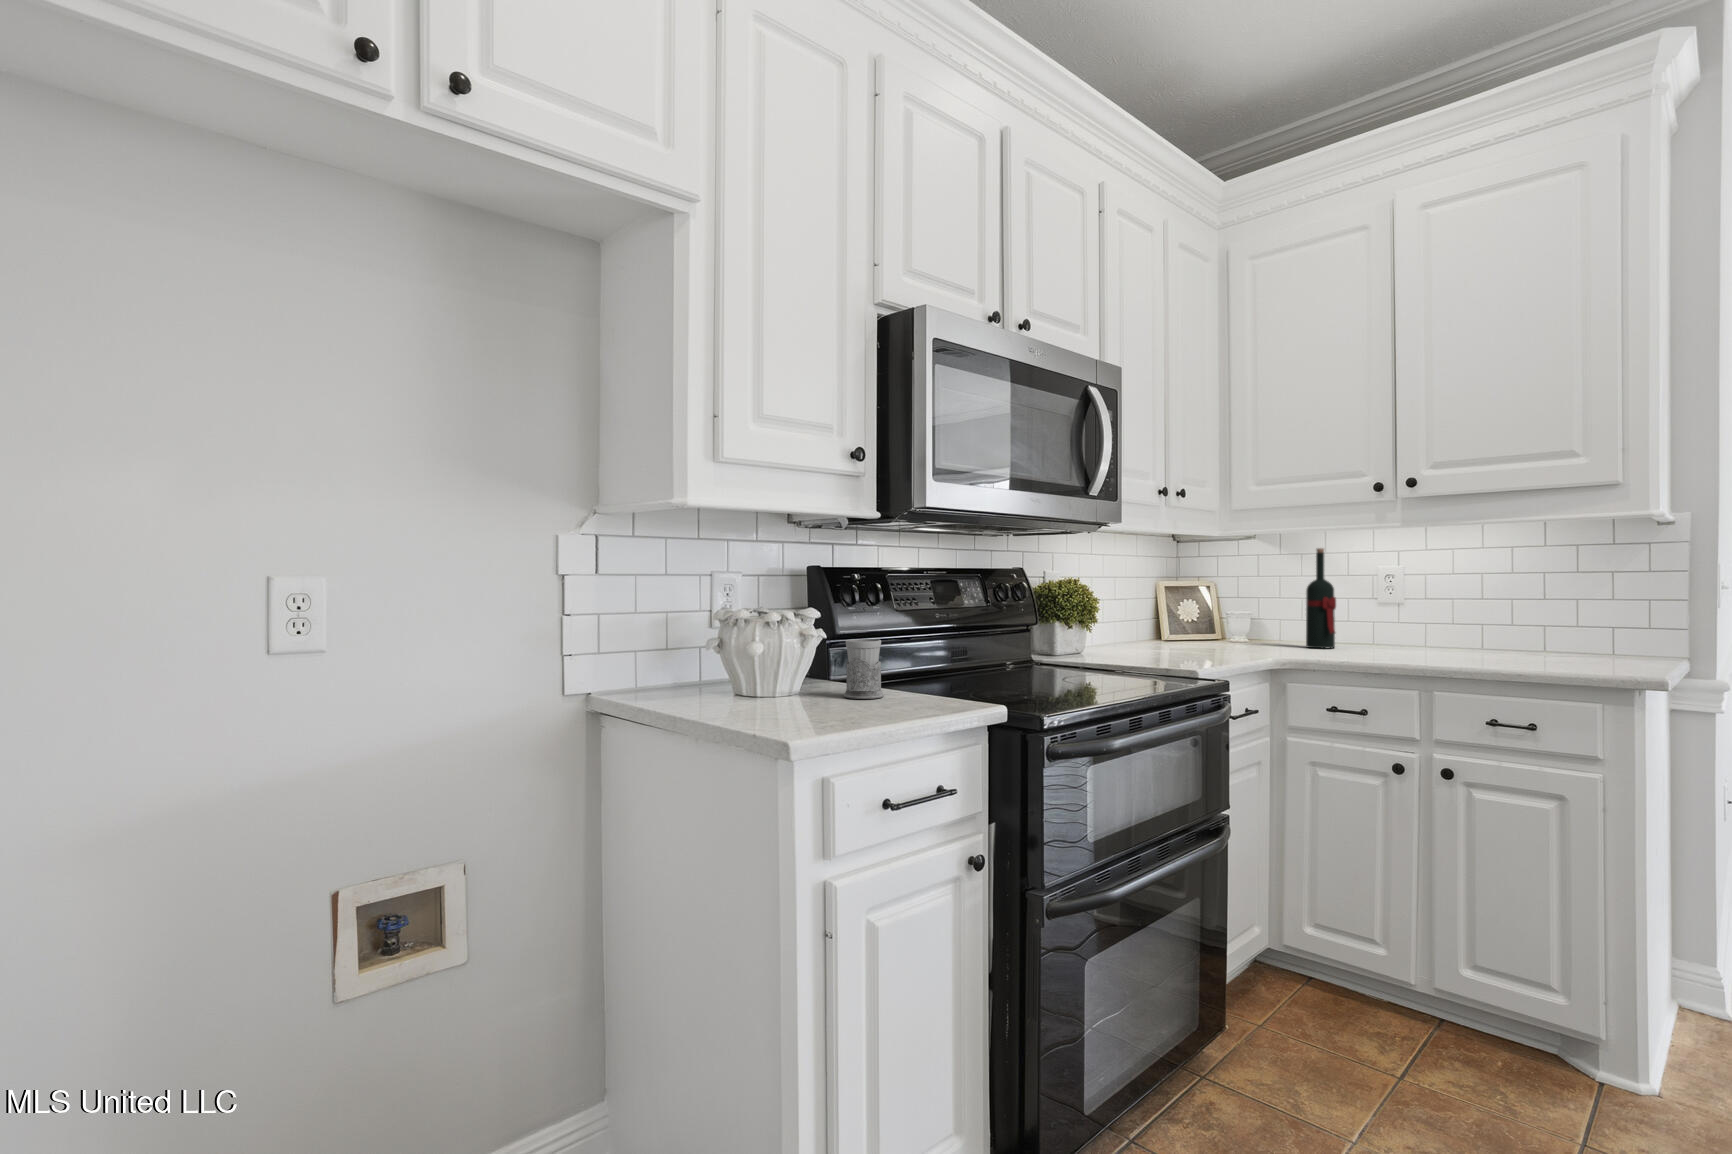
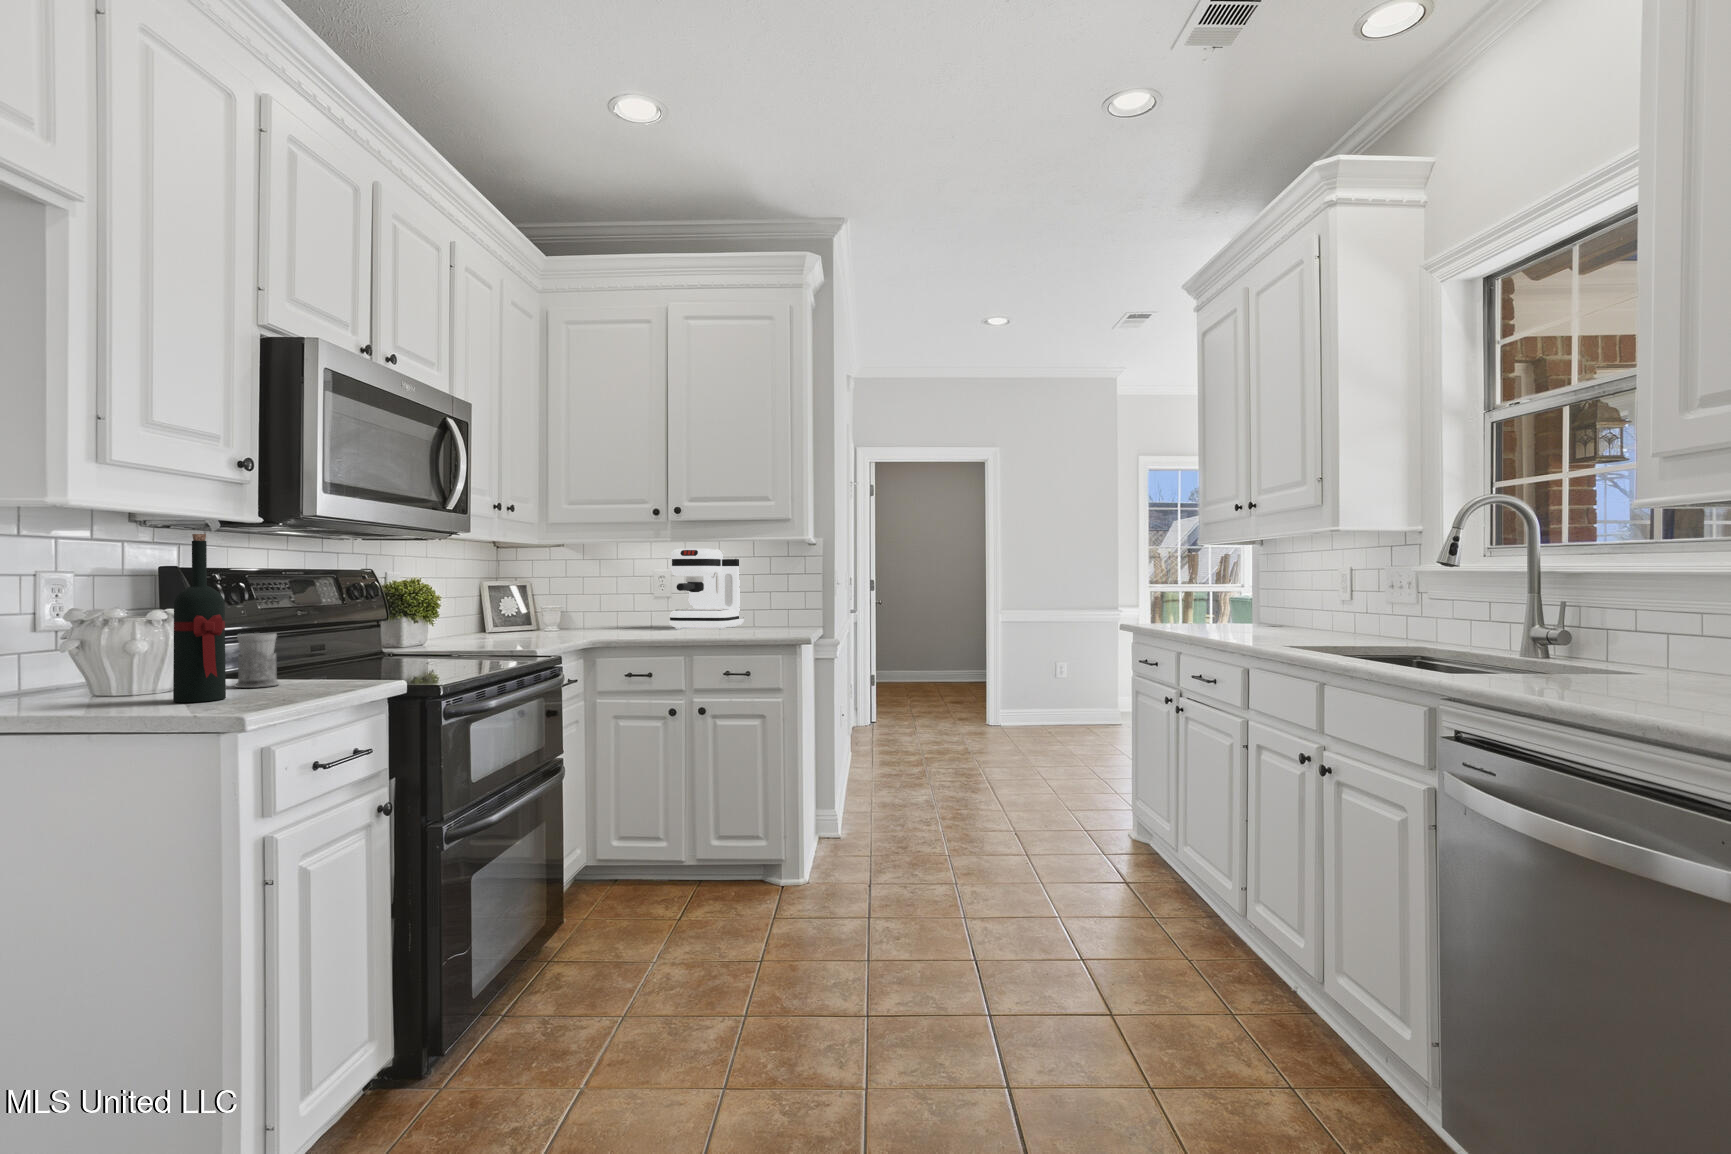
coffee maker: none [1403,536,1529,653] -> present [670,549,744,630]
wine bottle: present [1306,548,1336,648] -> present [173,534,226,702]

